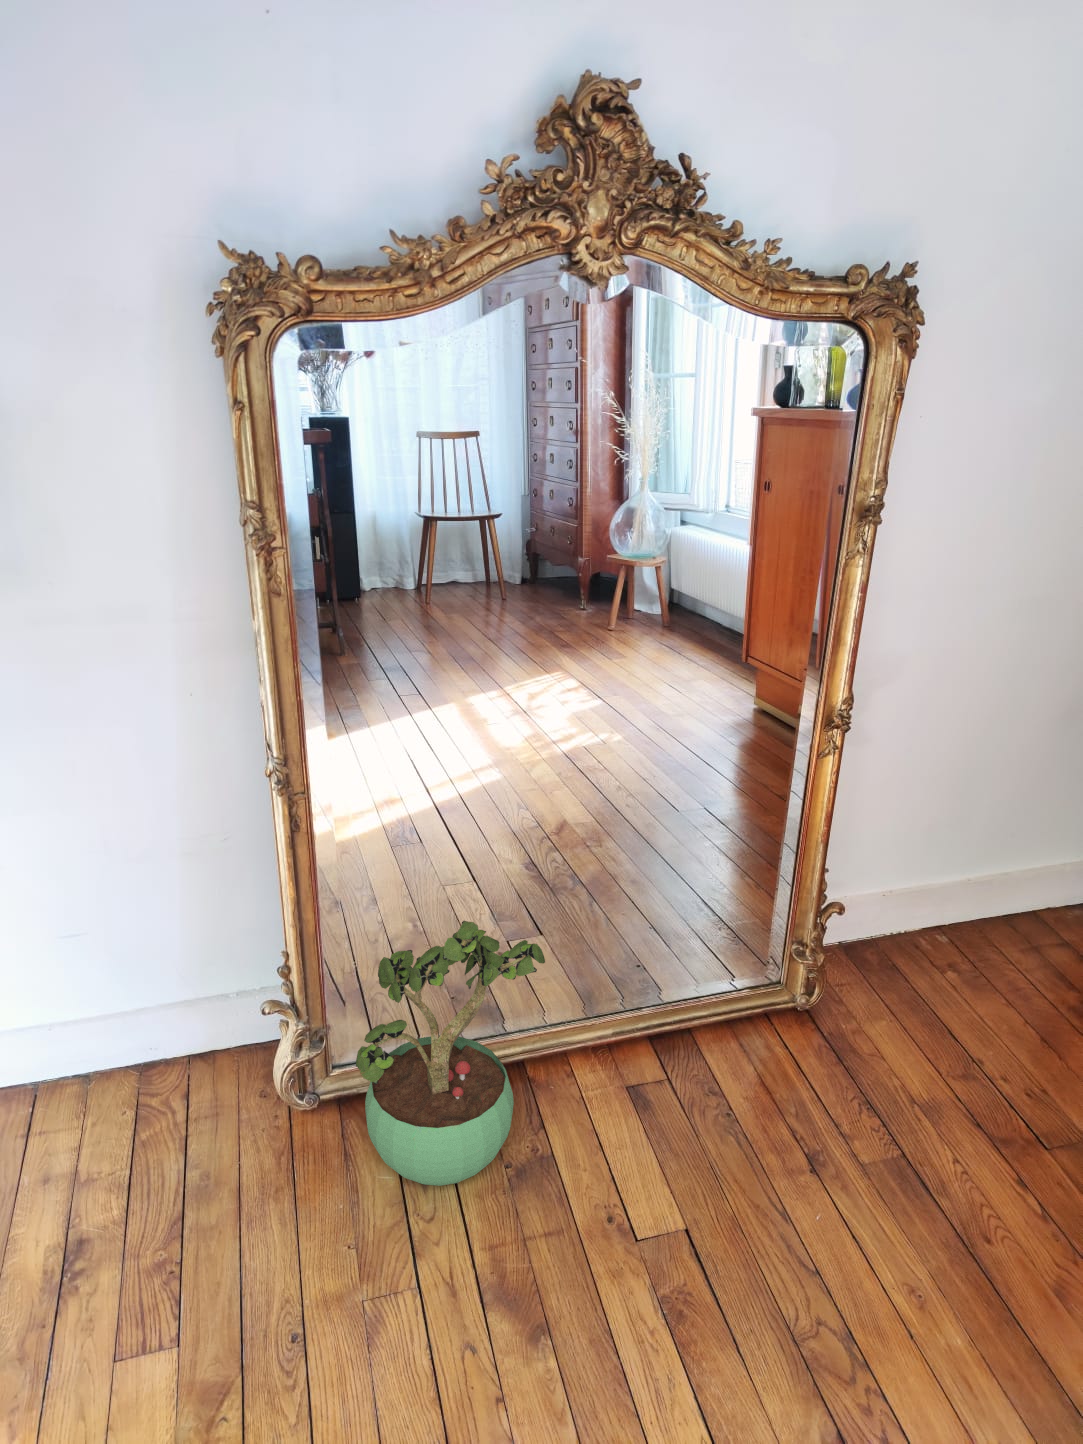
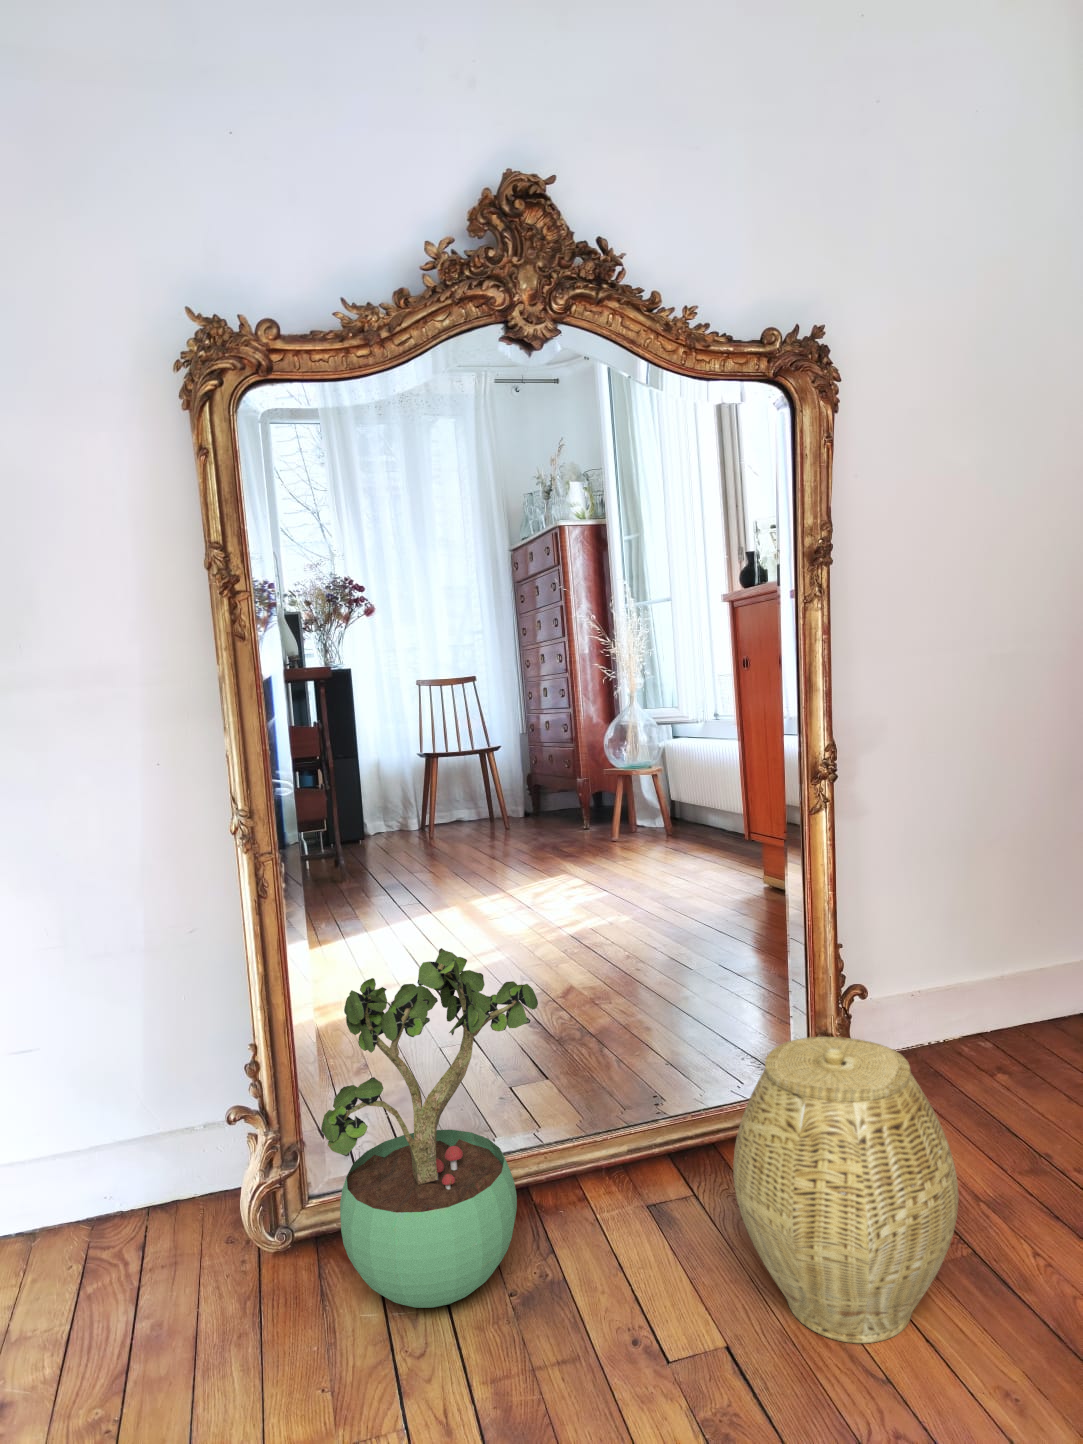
woven basket: none [697,1011,880,1248] -> present [733,1037,959,1343]

